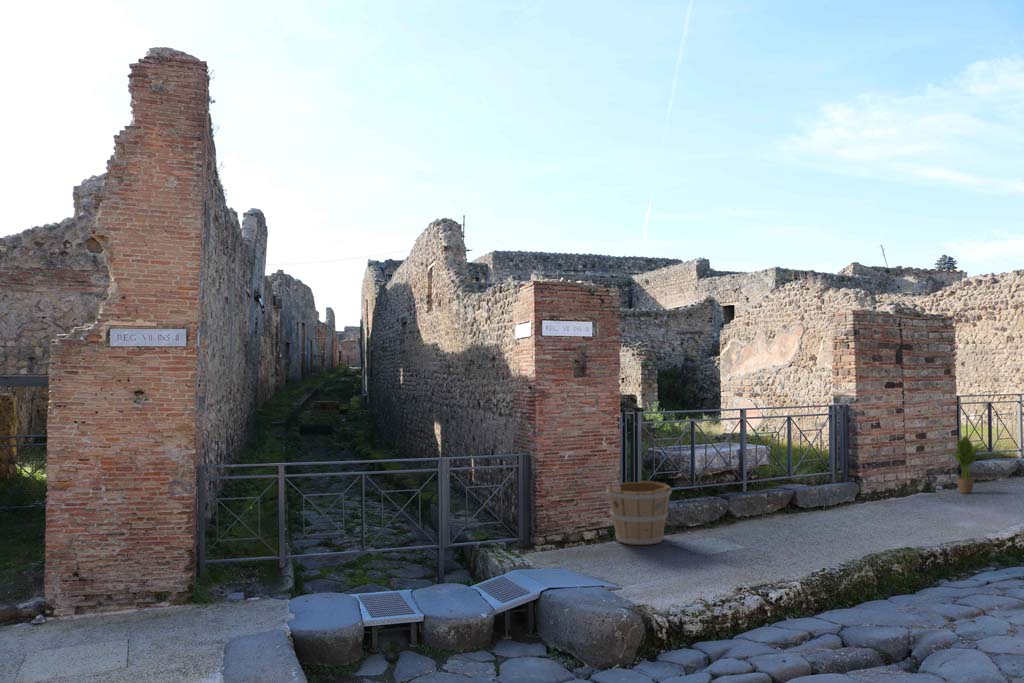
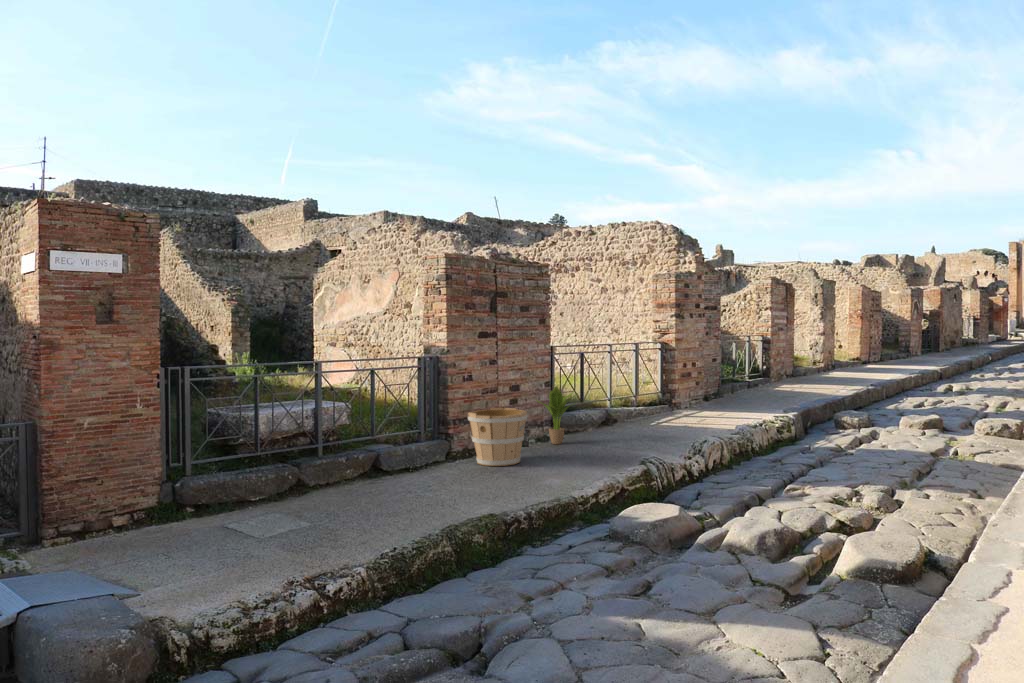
wooden bucket: present [606,481,672,545] -> present [468,408,528,466]

